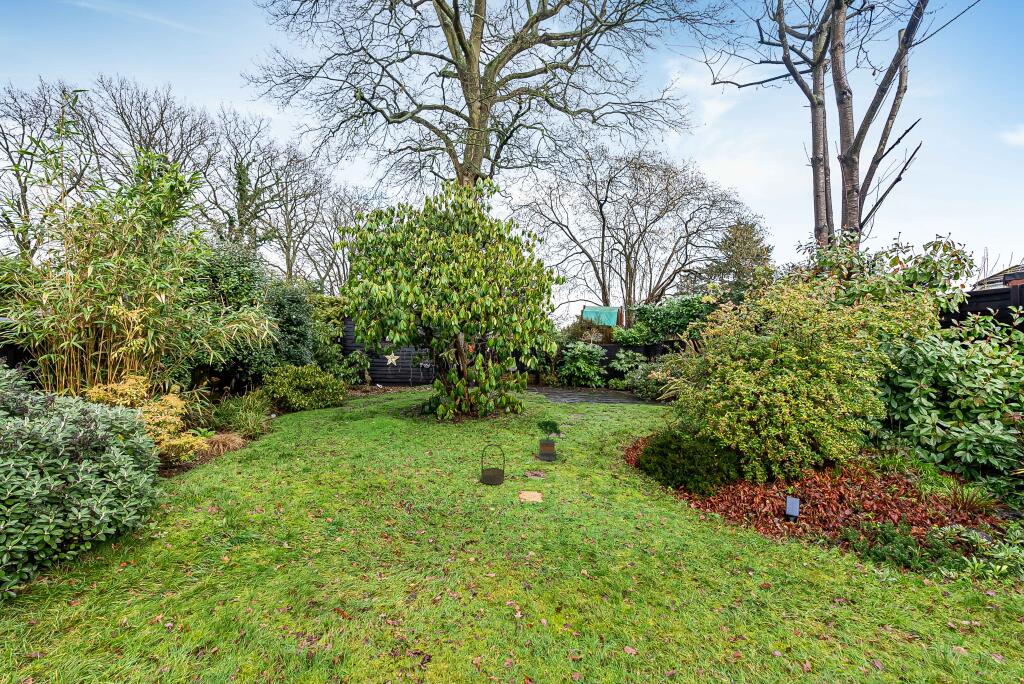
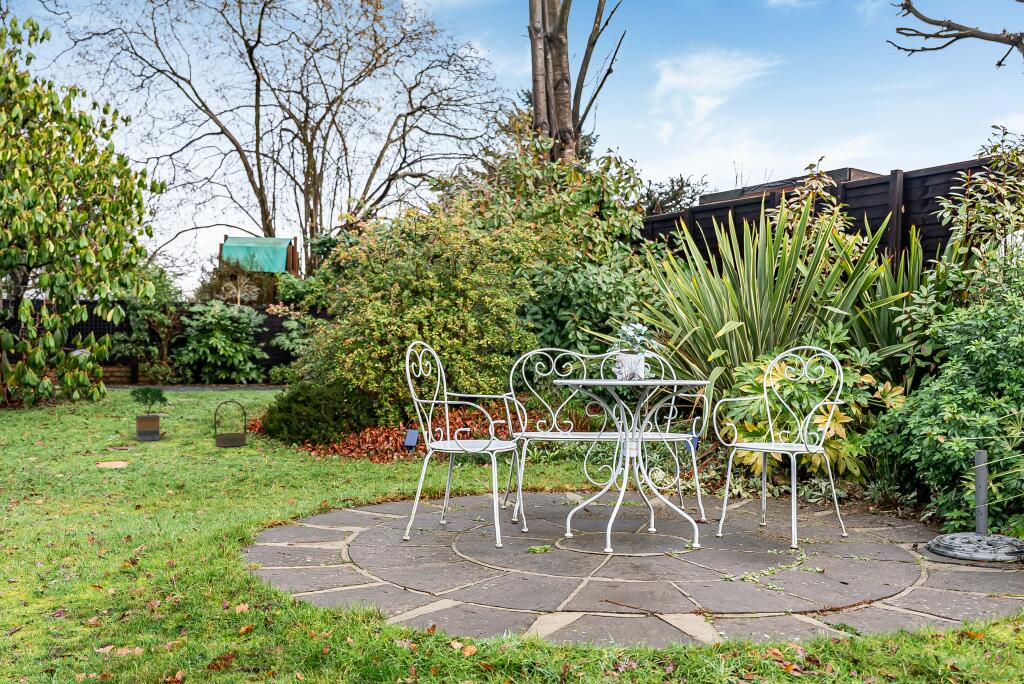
basket: present [481,444,505,484] -> present [214,400,246,447]

